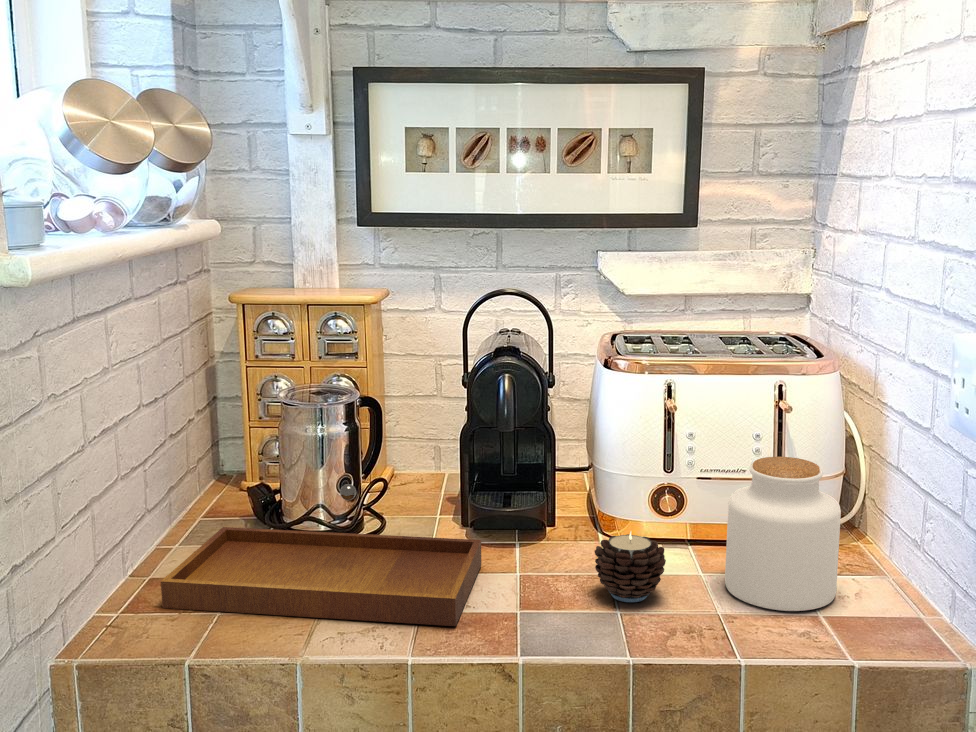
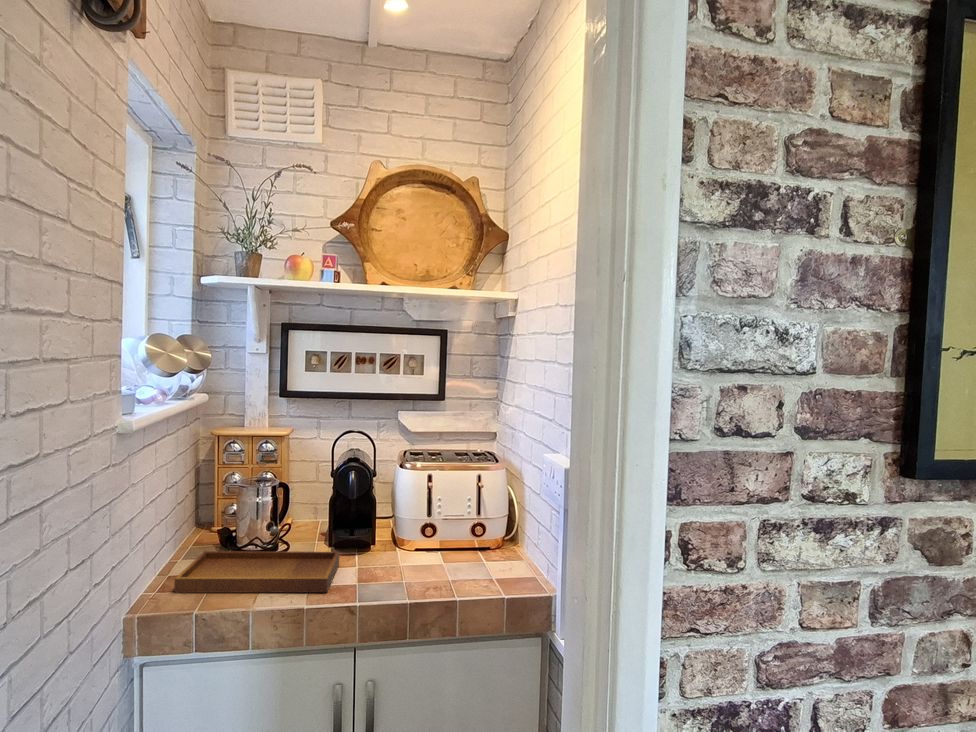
jar: present [725,457,841,611] -> none [454,507,503,577]
candle: present [594,532,666,602] -> none [394,543,426,577]

